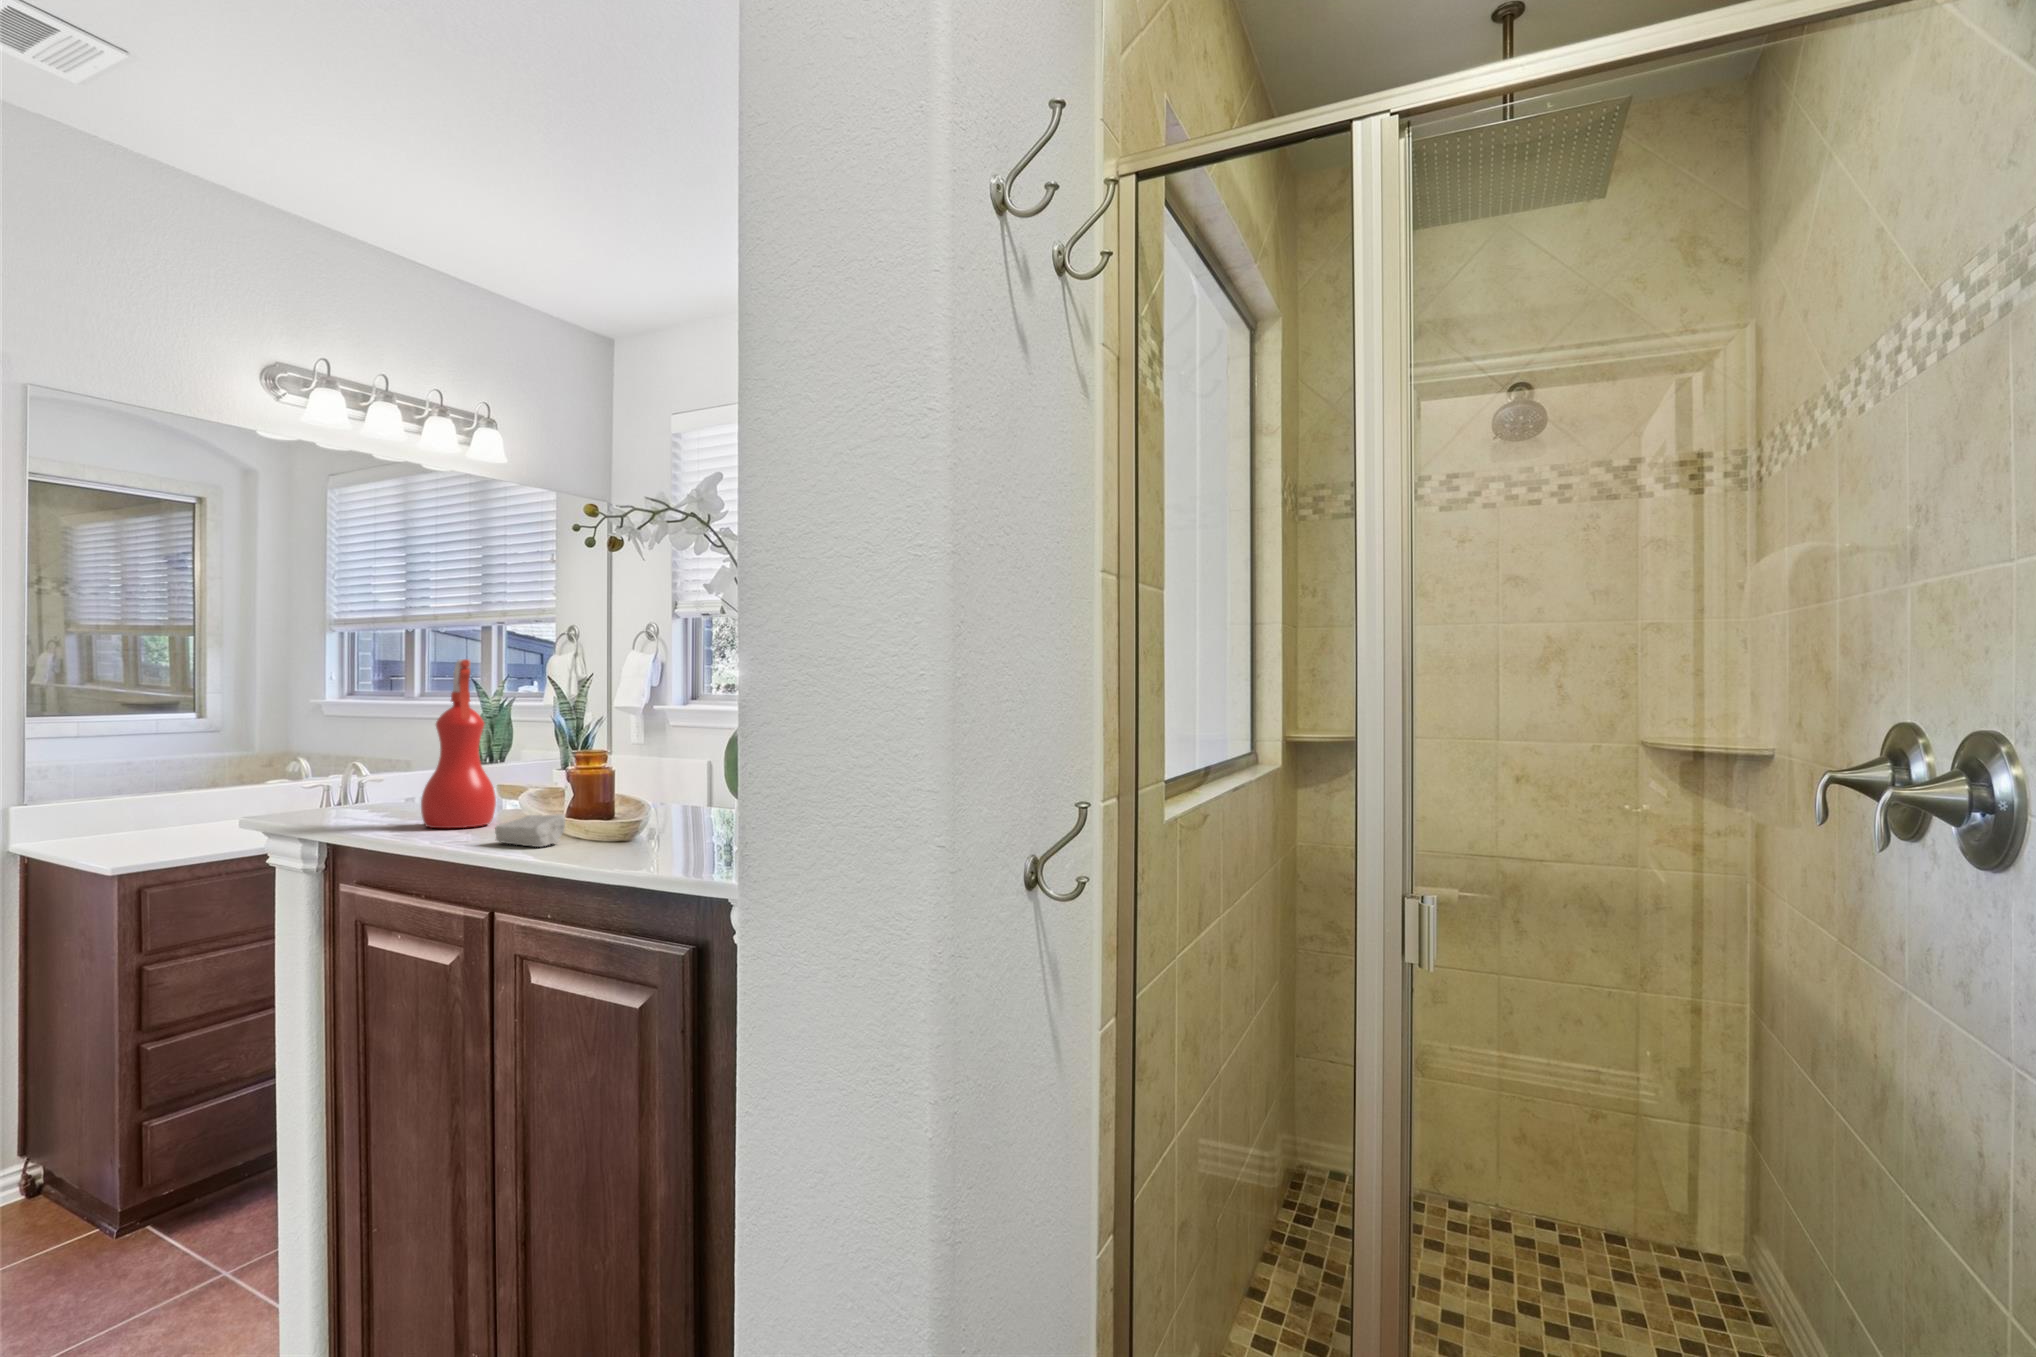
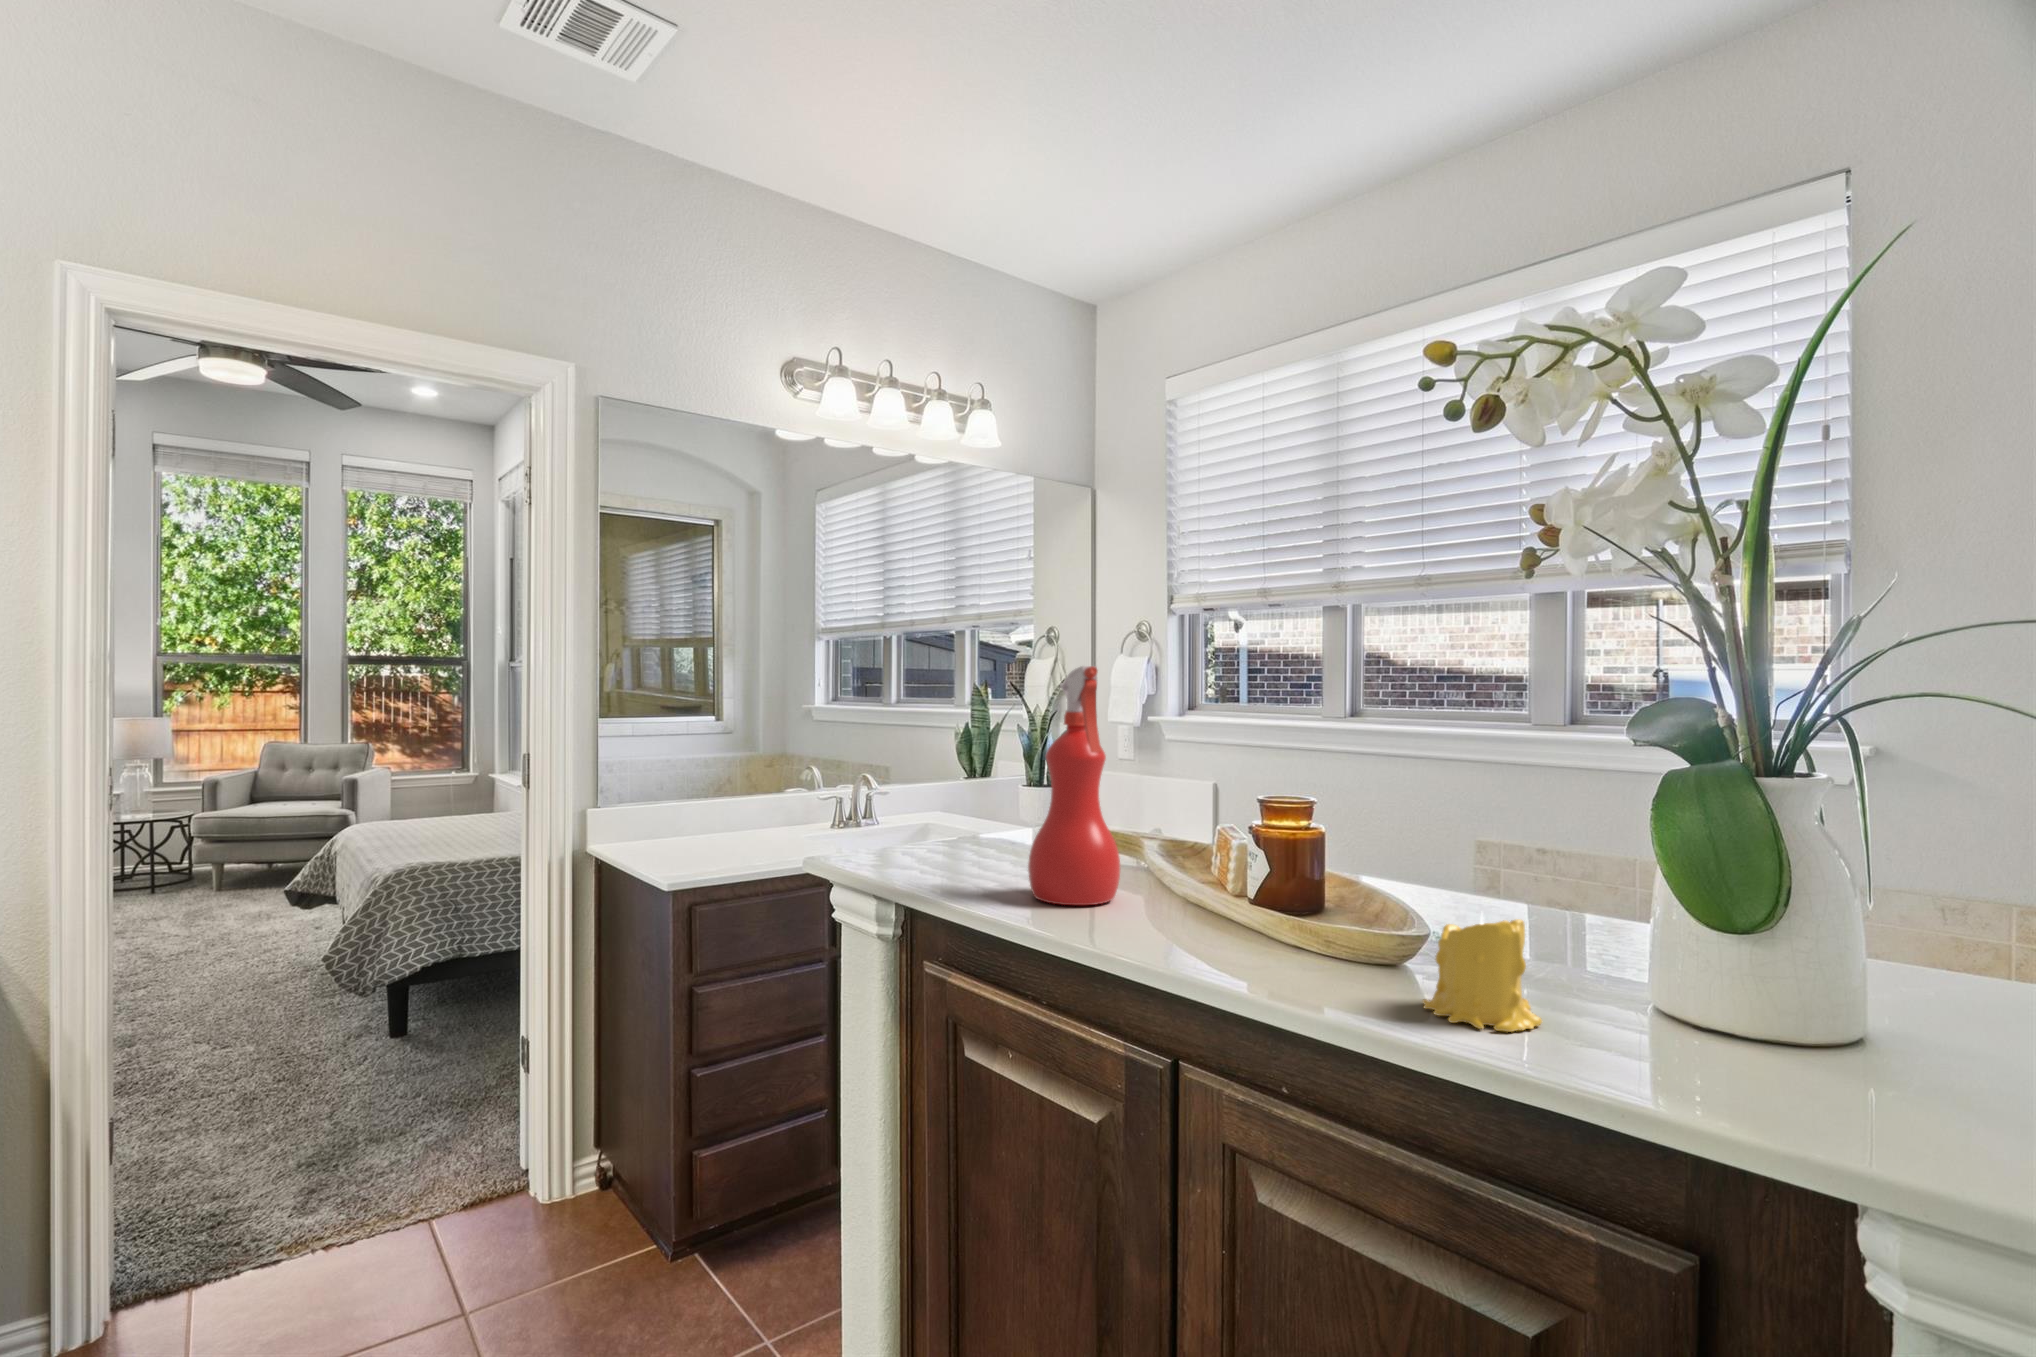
candle: none [621,794,688,857] -> present [1423,914,1542,1032]
soap bar: present [495,814,566,847] -> none [1176,909,1283,972]

